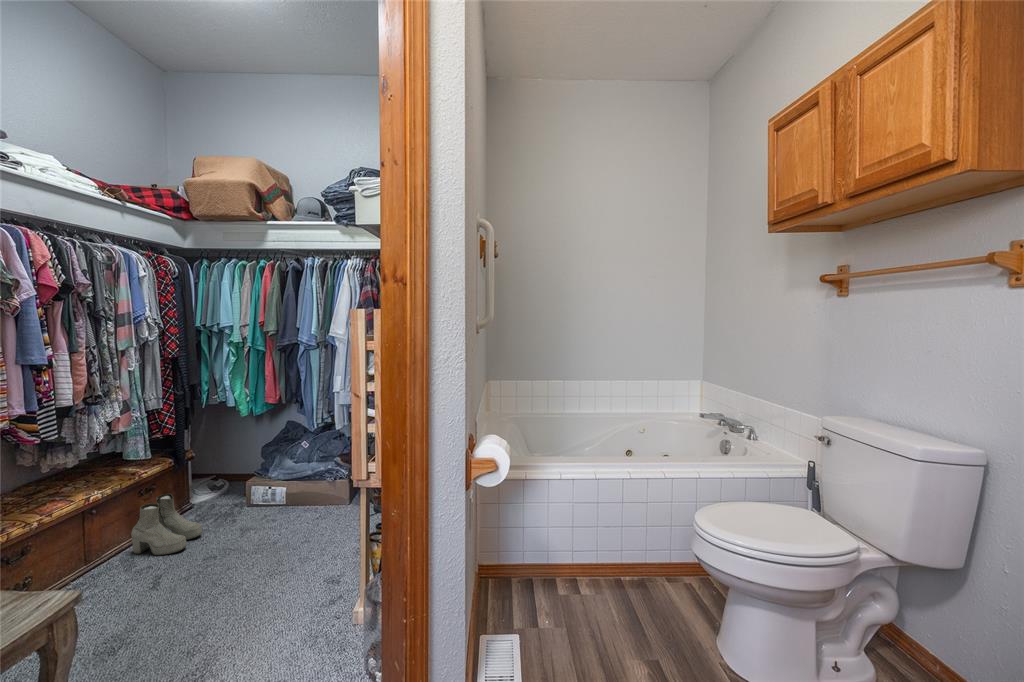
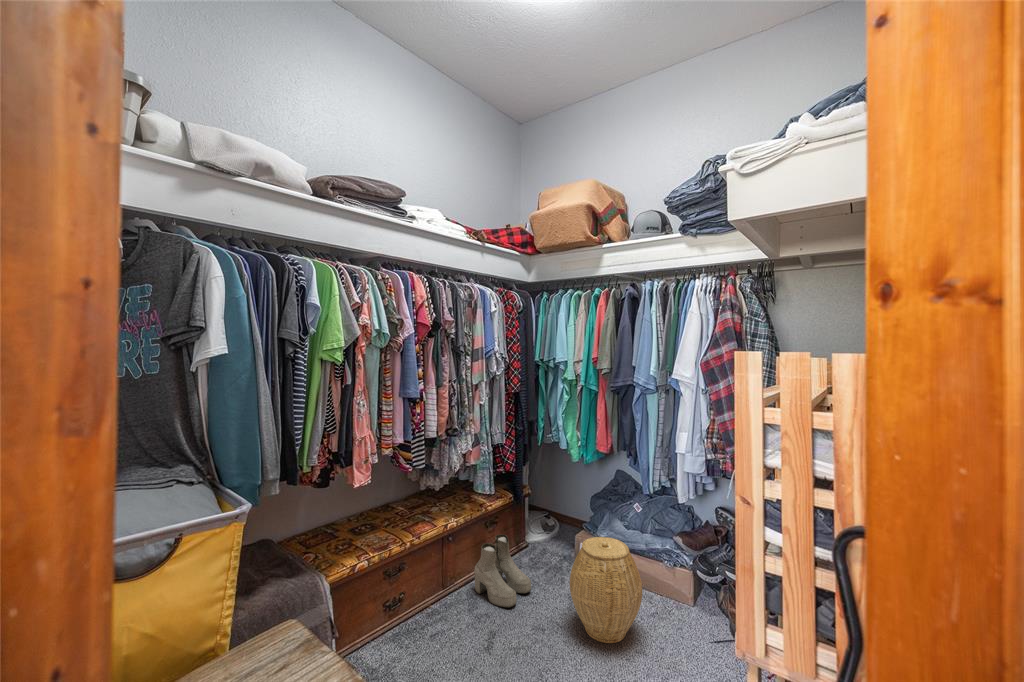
woven basket: none [243,466,308,544] -> present [570,537,642,643]

